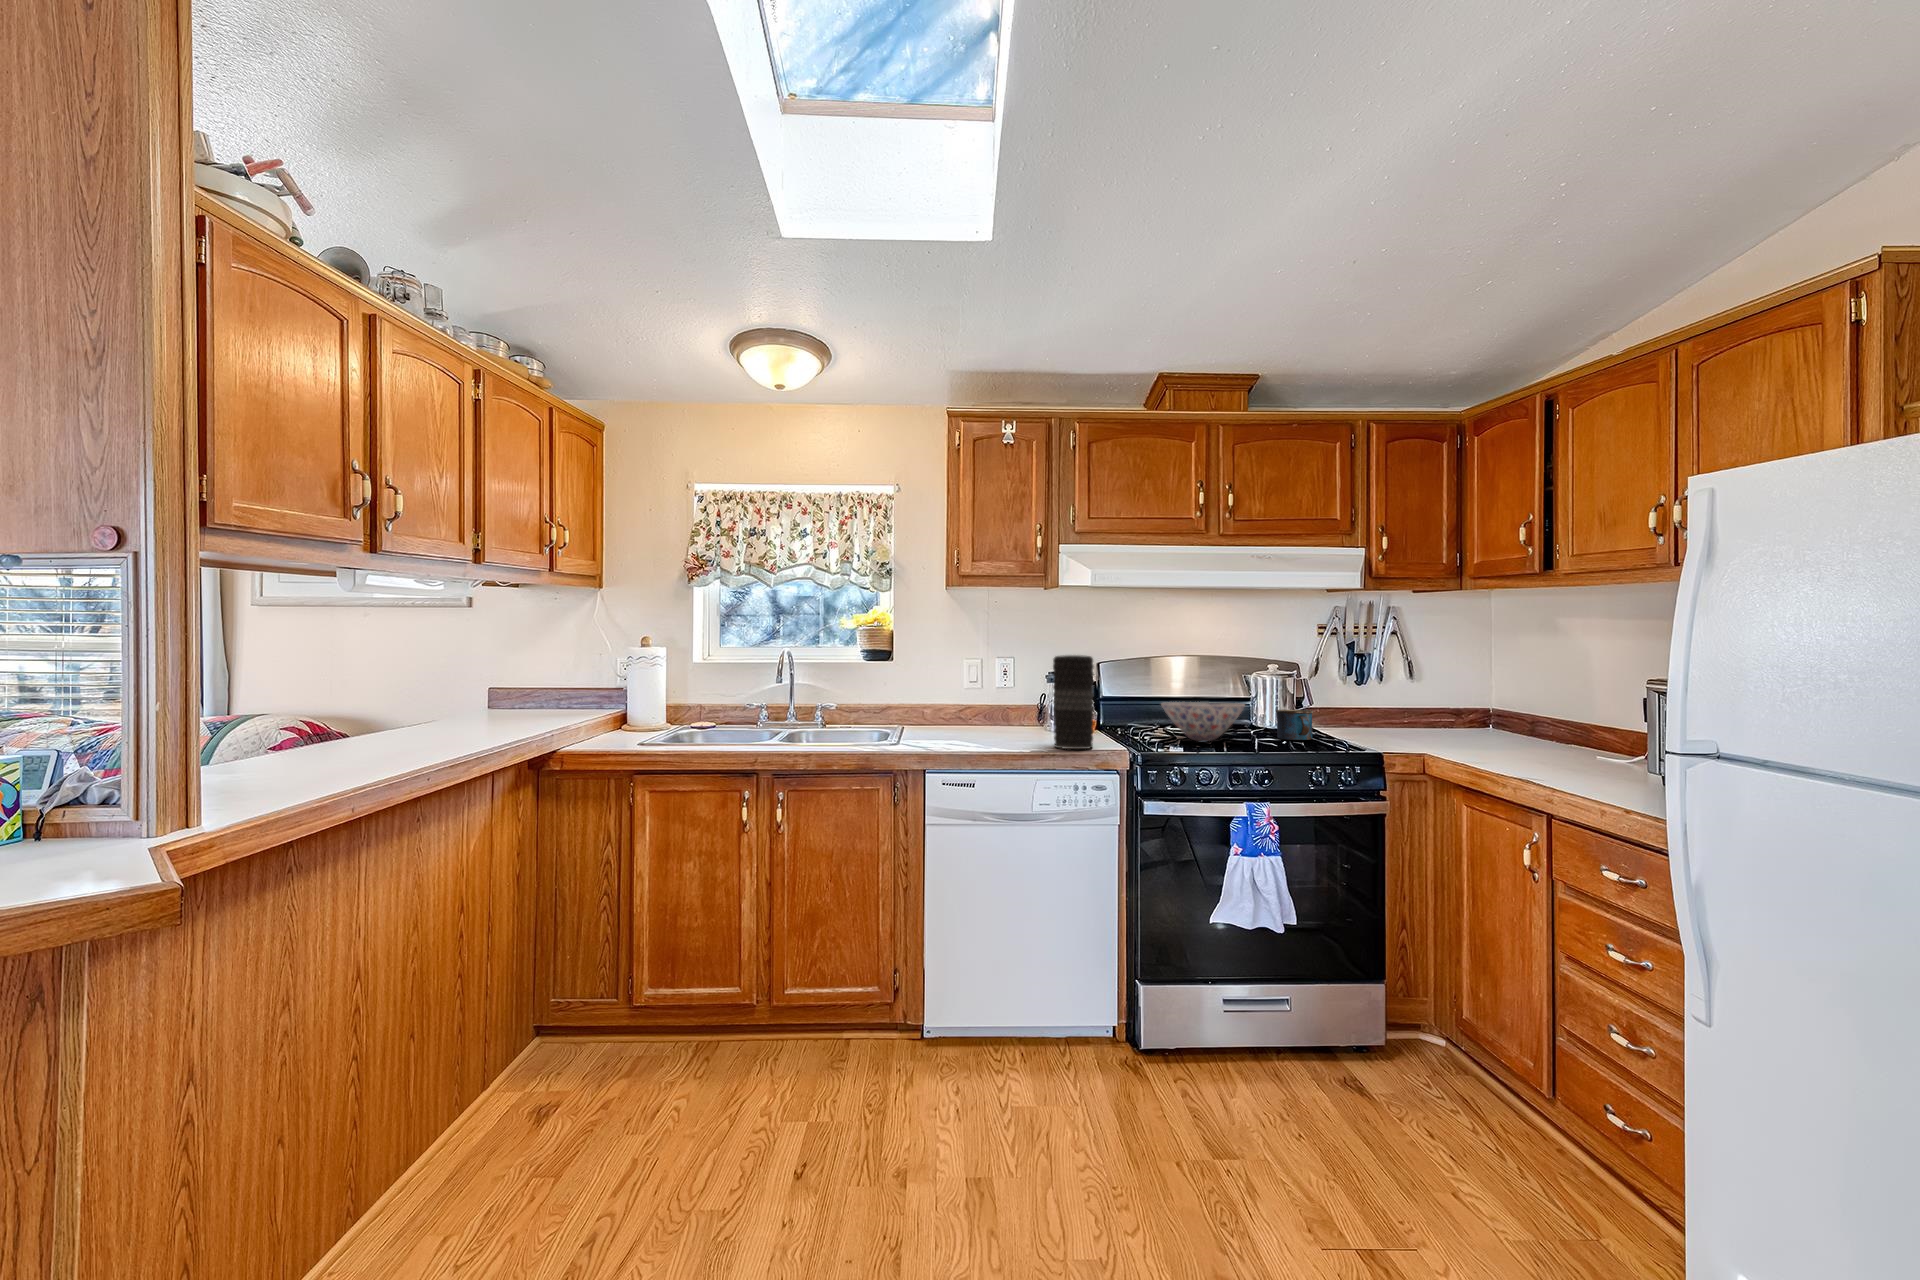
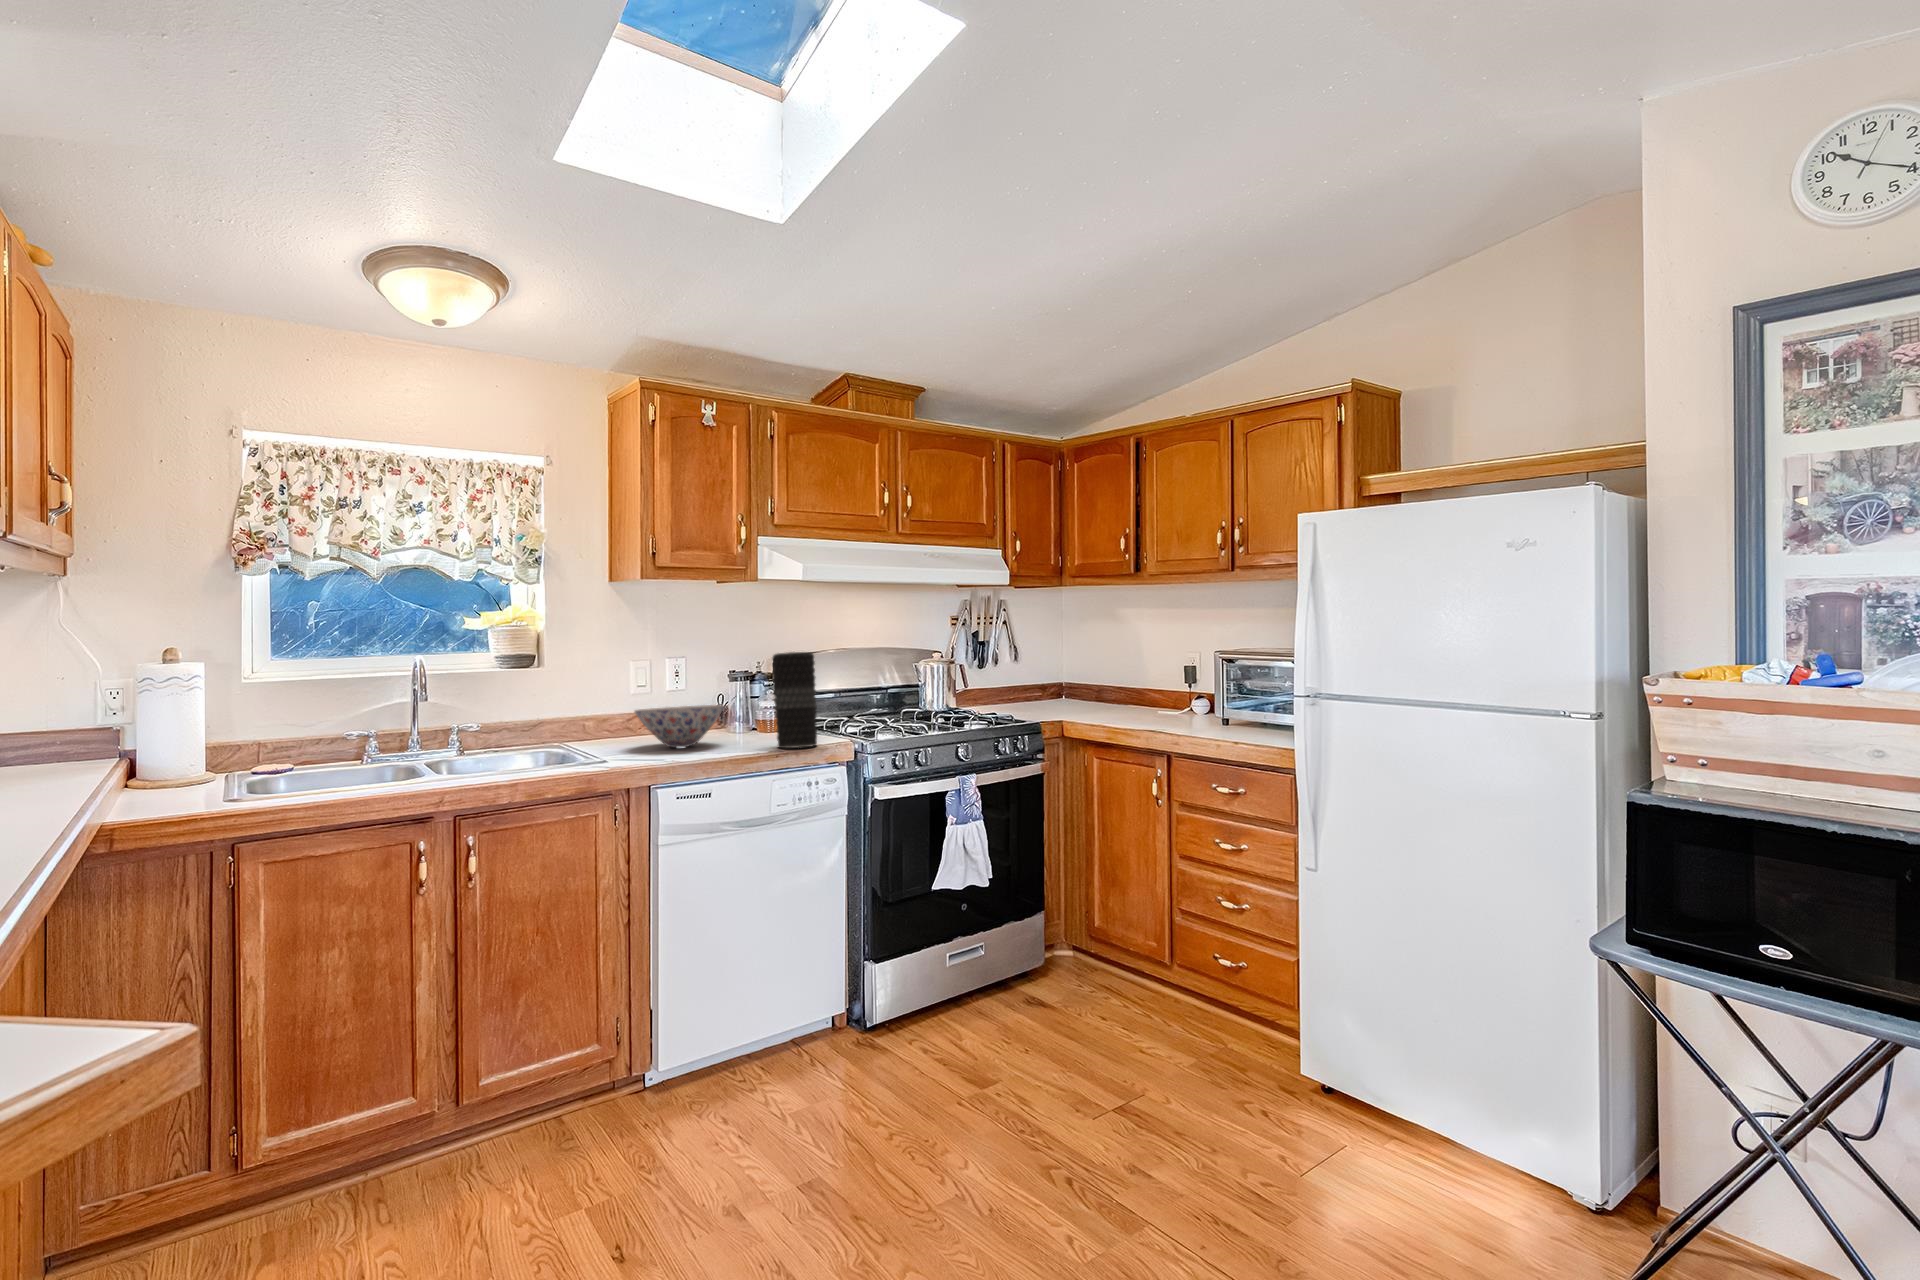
bowl: present [1161,702,1245,741] -> present [635,705,724,747]
mug: present [1276,710,1313,740] -> none [951,696,984,724]

